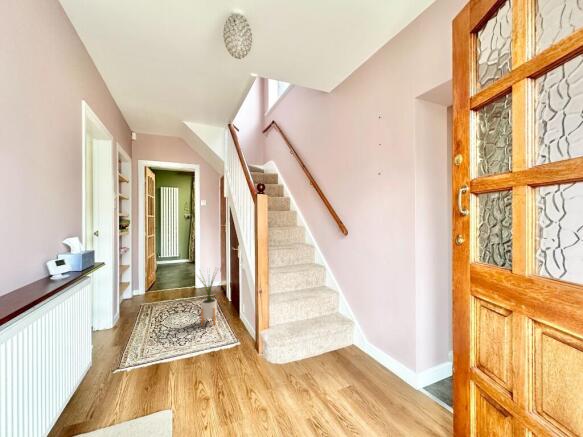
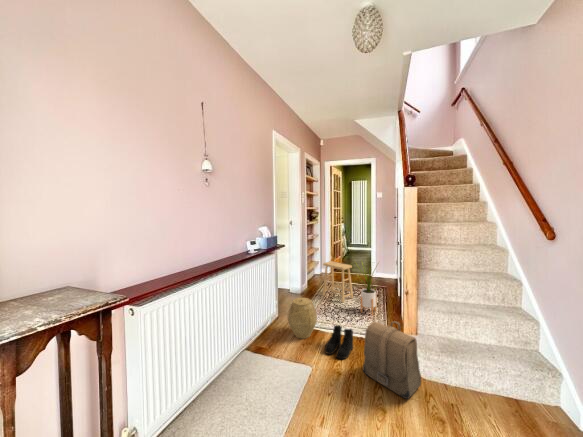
footstool: none [147,277,187,322] -> present [323,261,353,303]
backpack: none [231,320,282,388] -> present [363,321,421,399]
woven basket: none [115,328,161,385] -> present [288,298,317,339]
boots: none [179,345,211,385] -> present [325,325,353,359]

